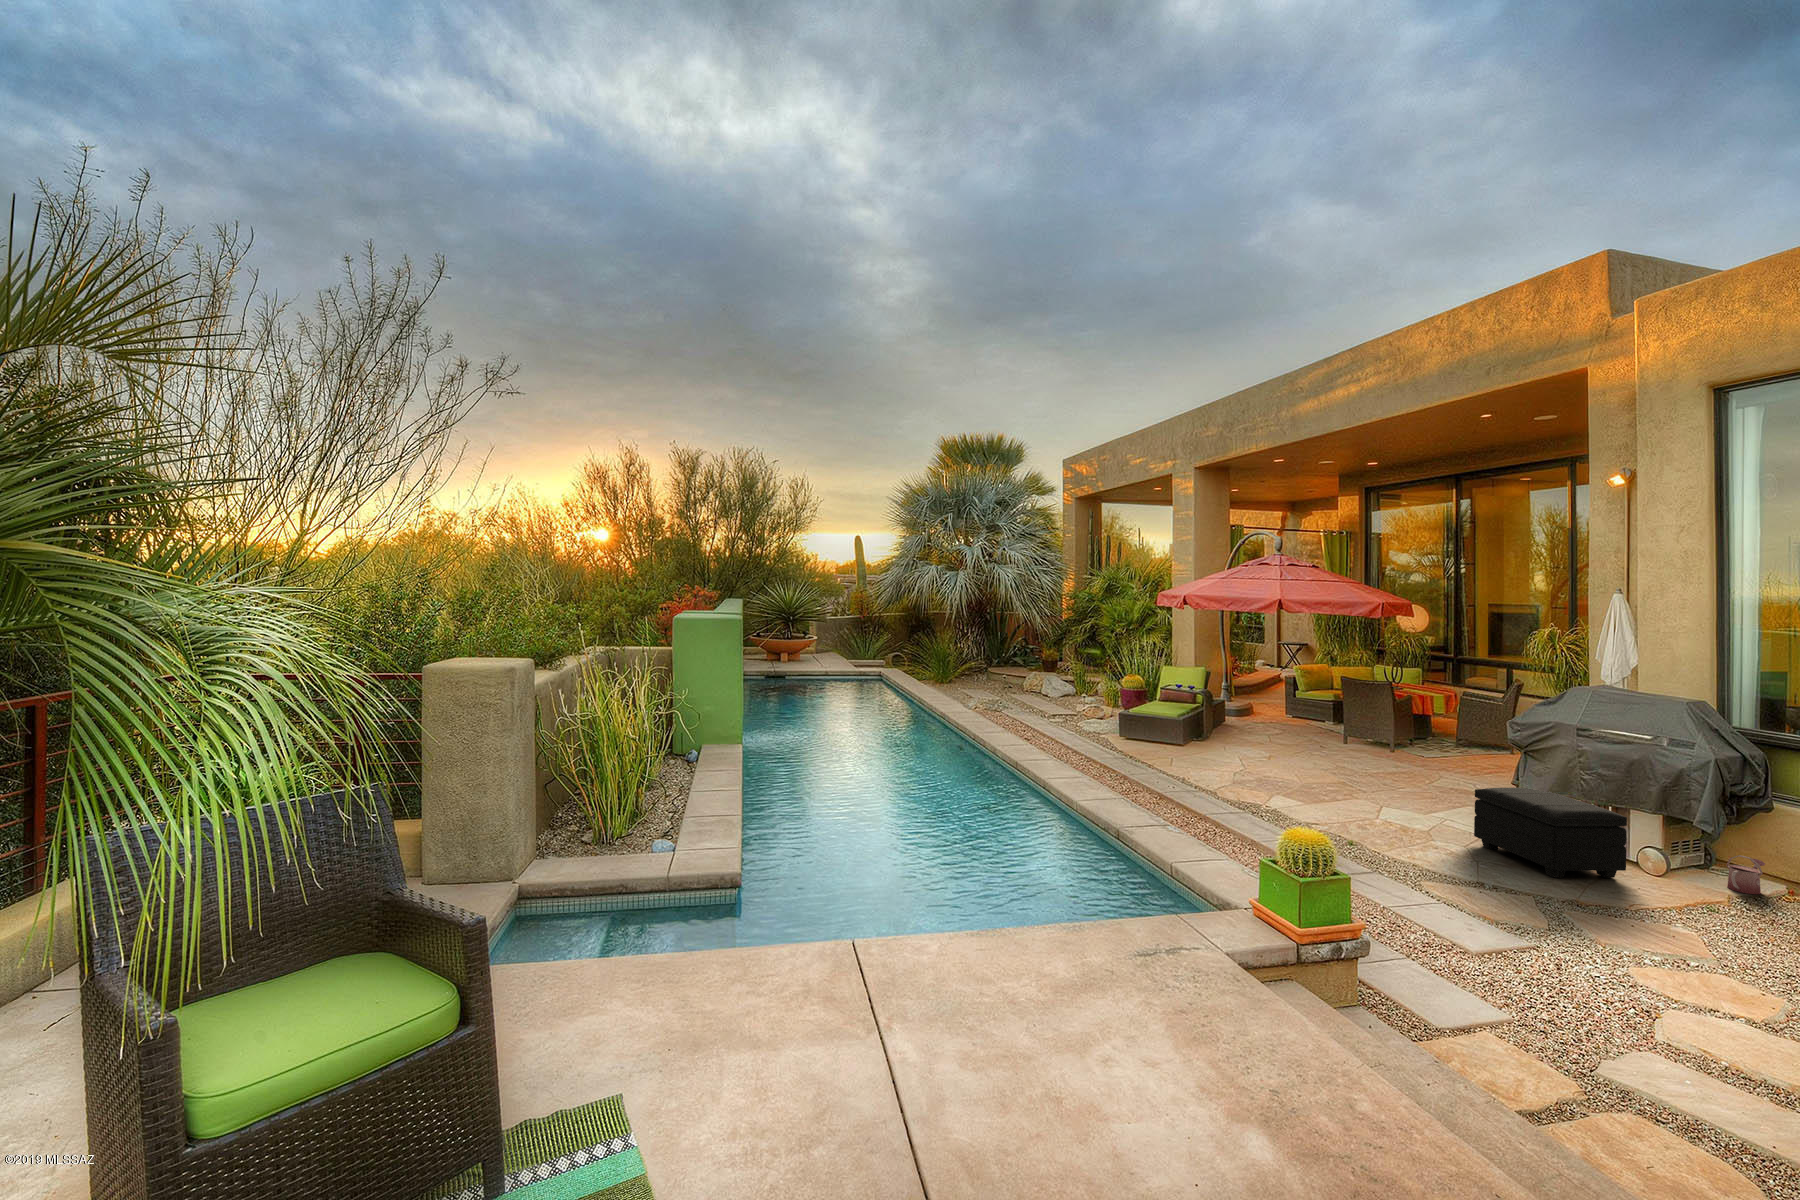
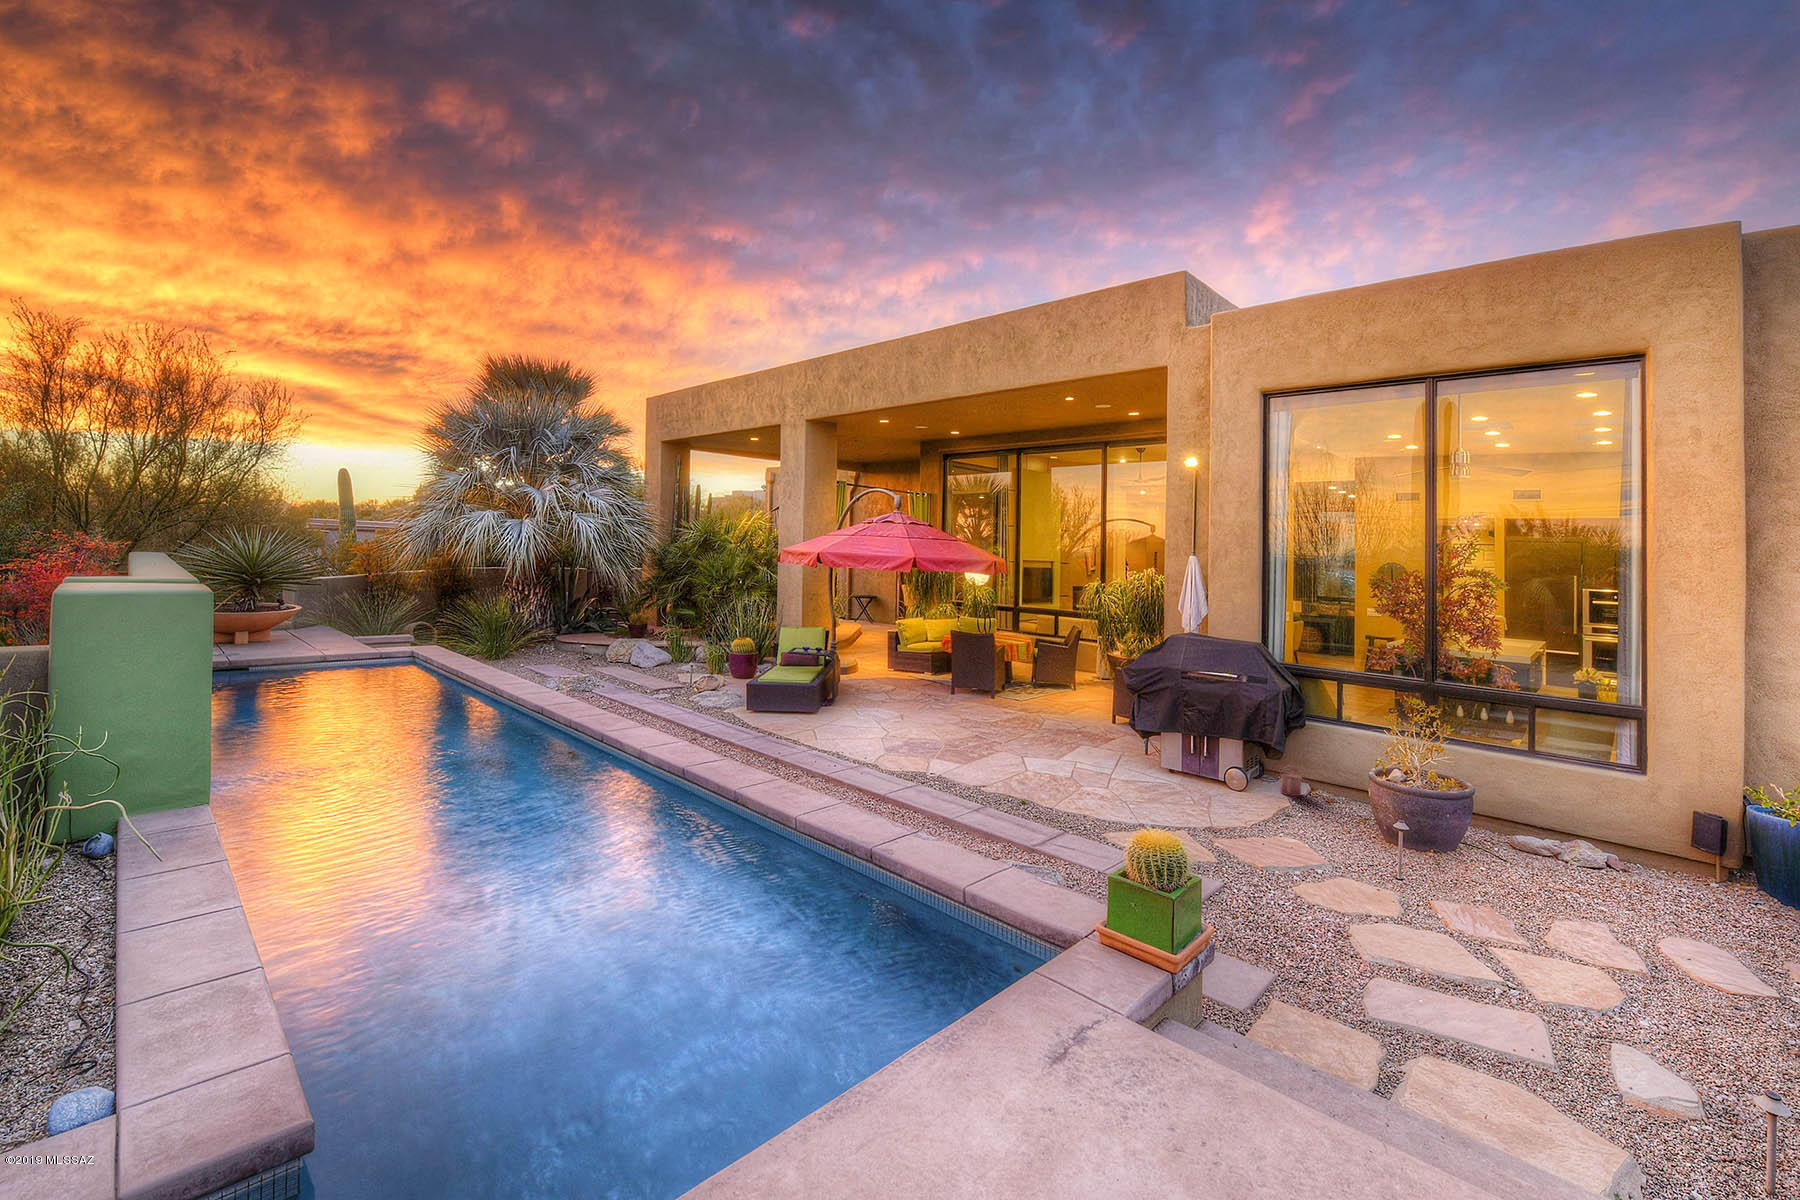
footstool: present [1474,788,1627,878] -> none [1112,727,1230,808]

